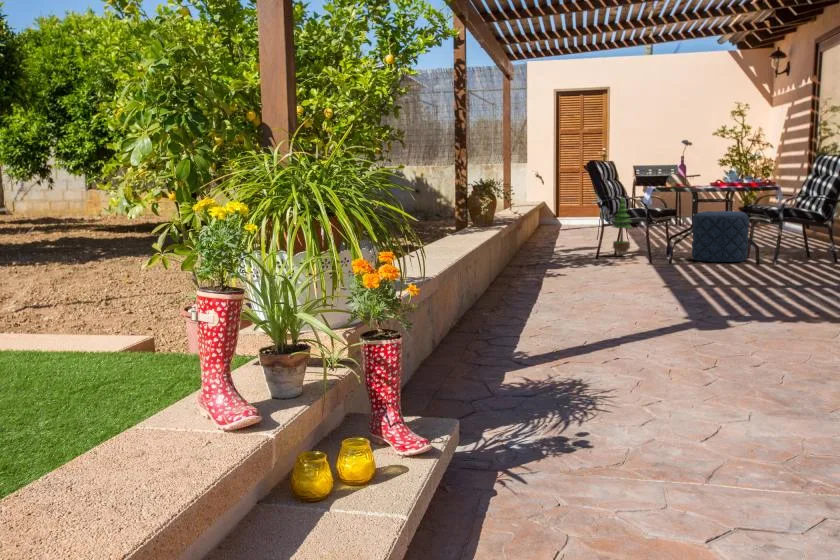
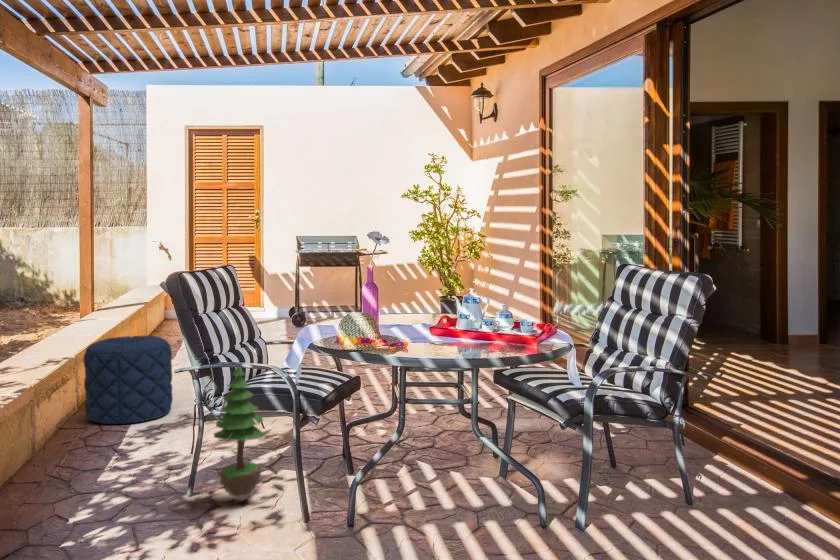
pouf: present [692,211,749,262] -> present [83,336,173,424]

